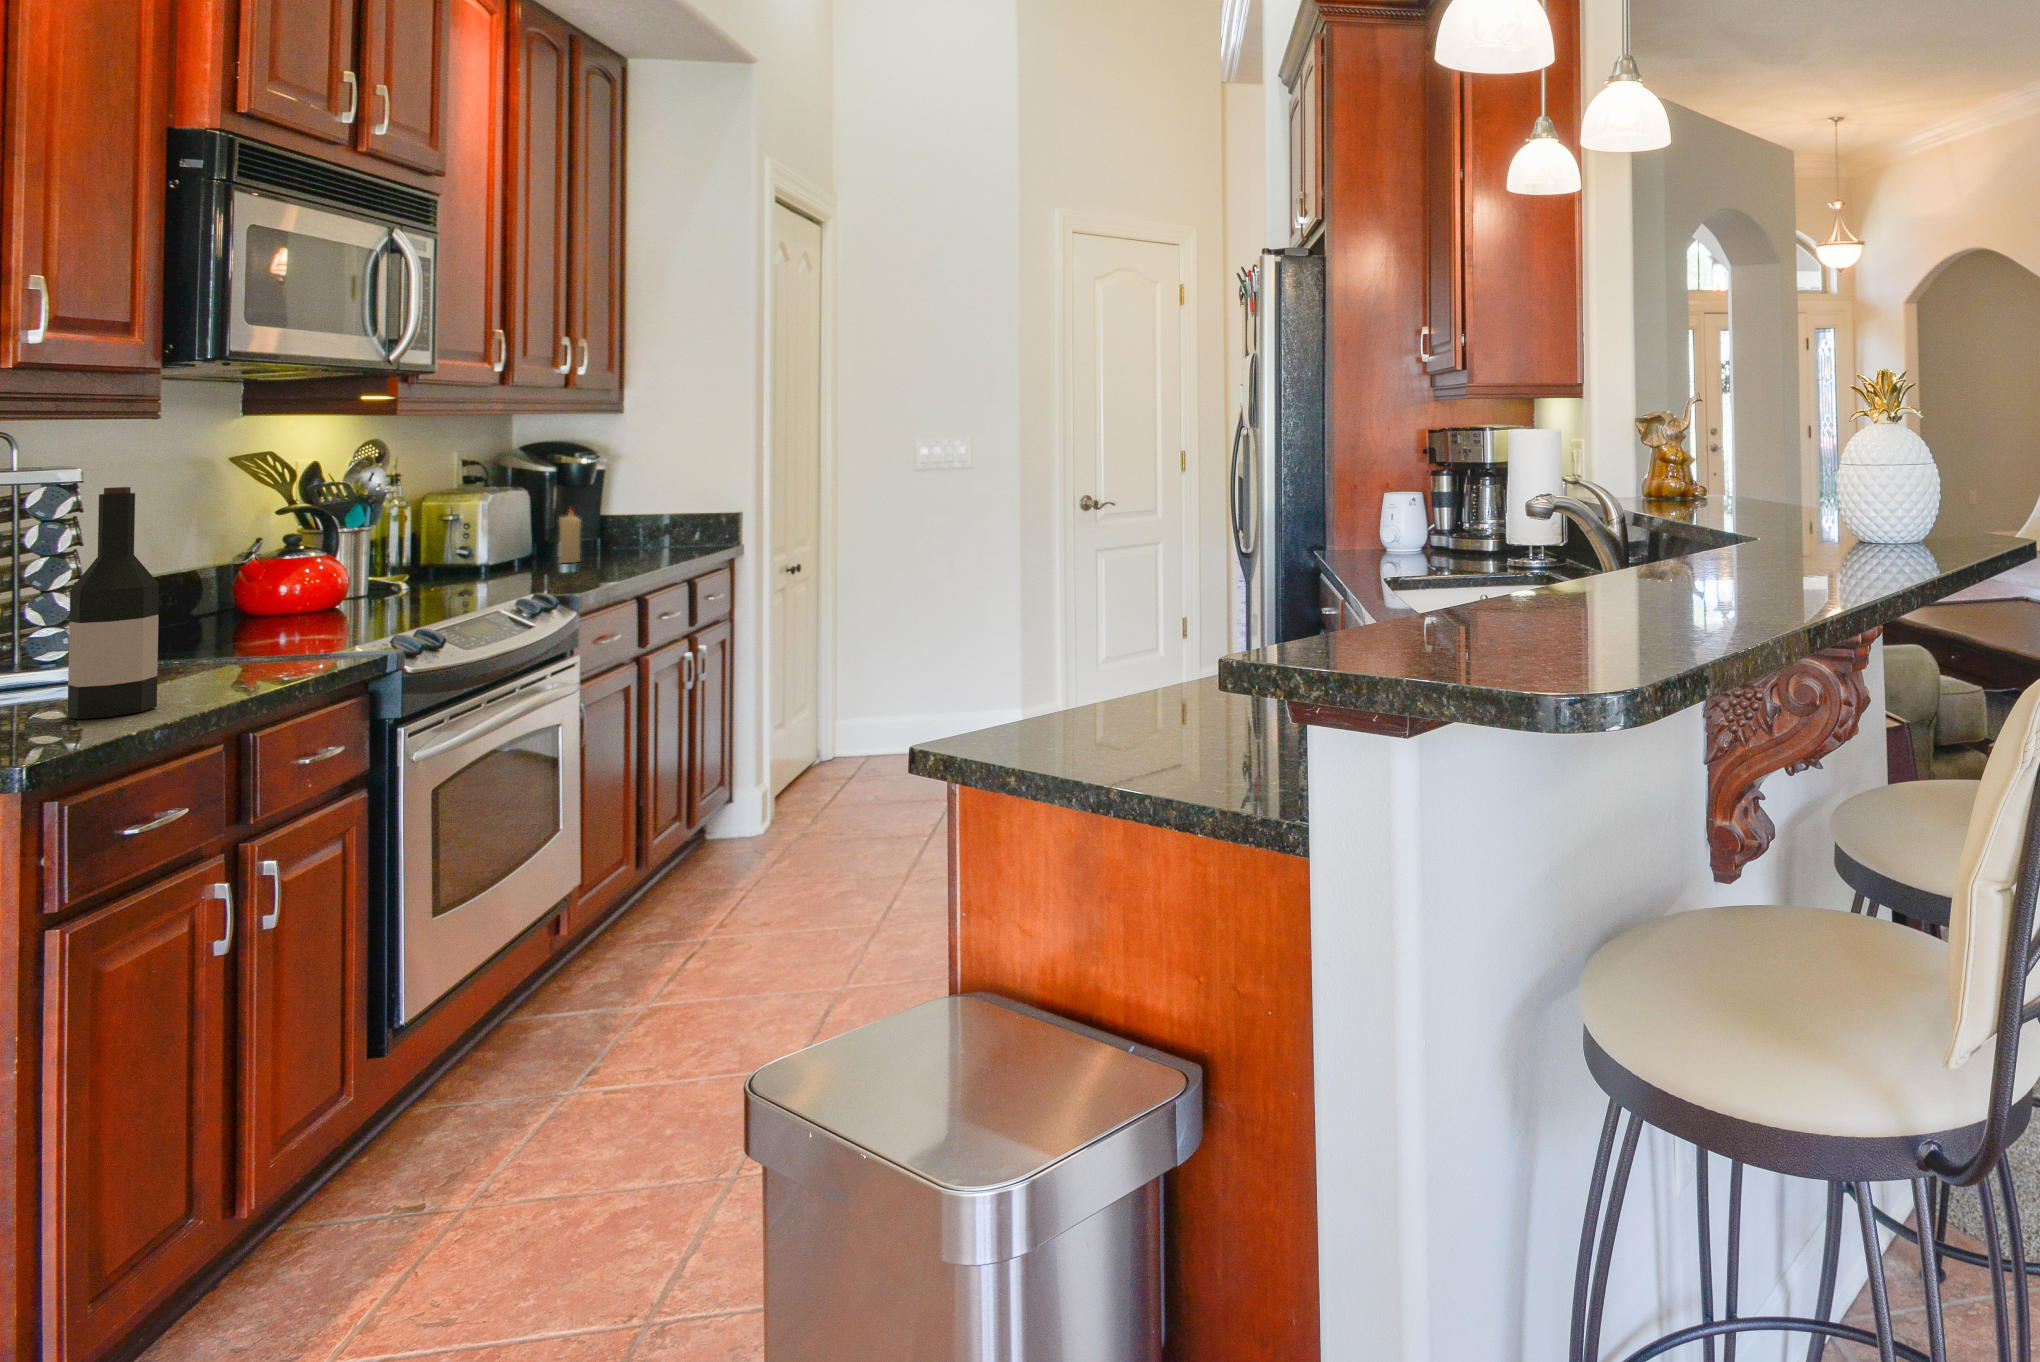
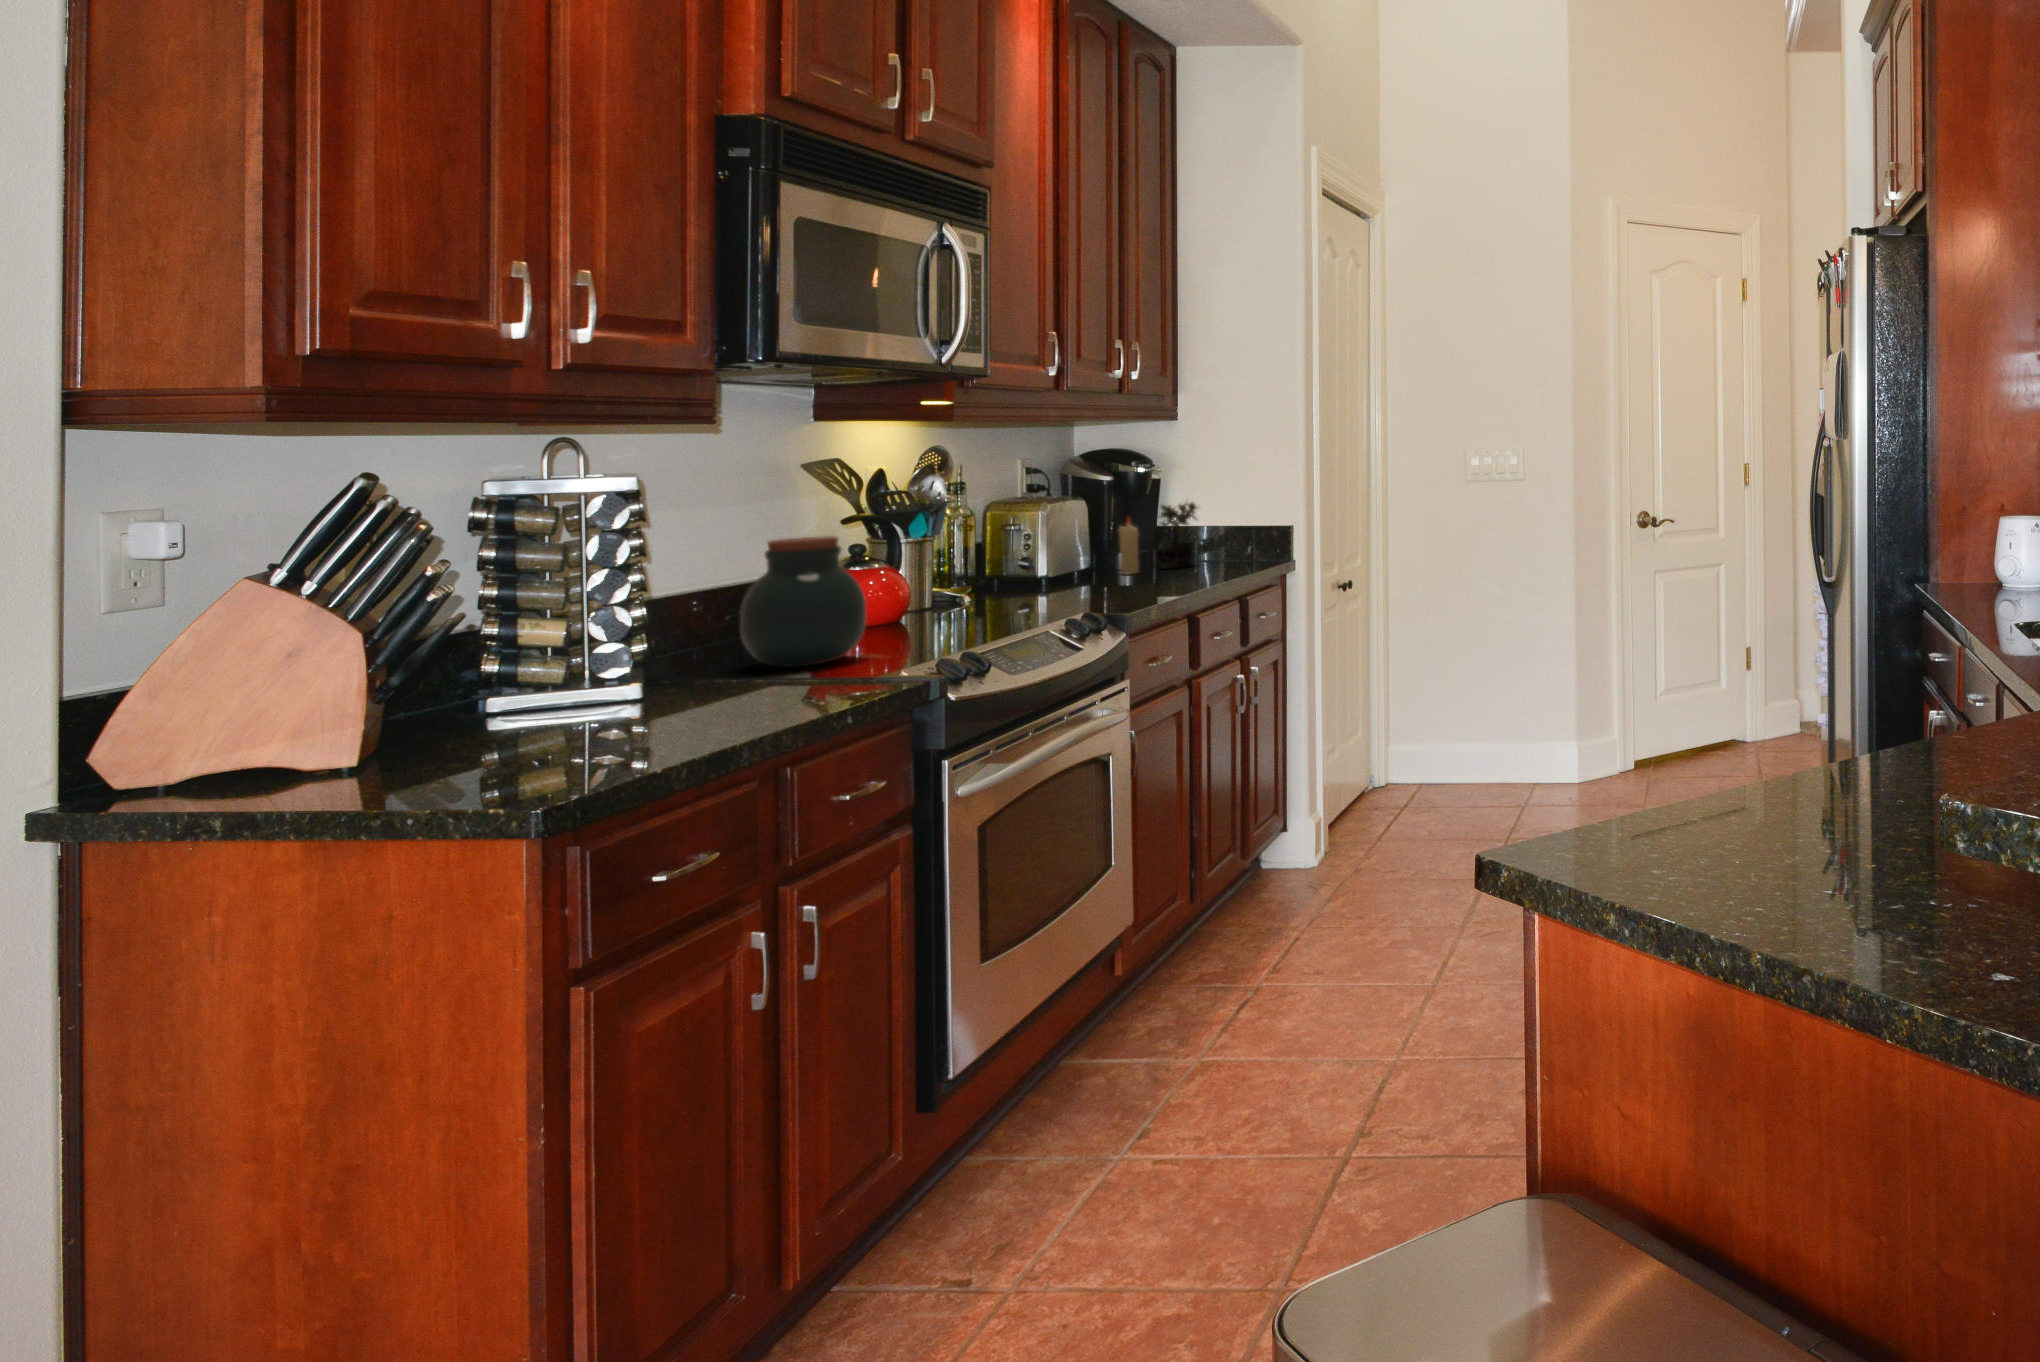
wine bottle: present [68,487,159,719] -> none [593,492,675,758]
succulent plant: none [599,490,649,558] -> present [1158,503,1197,569]
jar: none [165,527,310,648] -> present [740,536,866,667]

